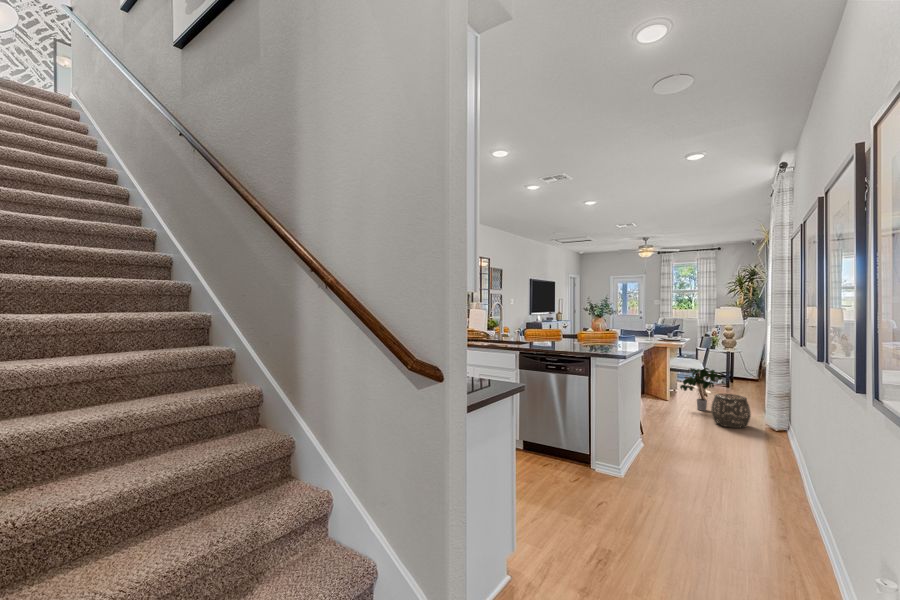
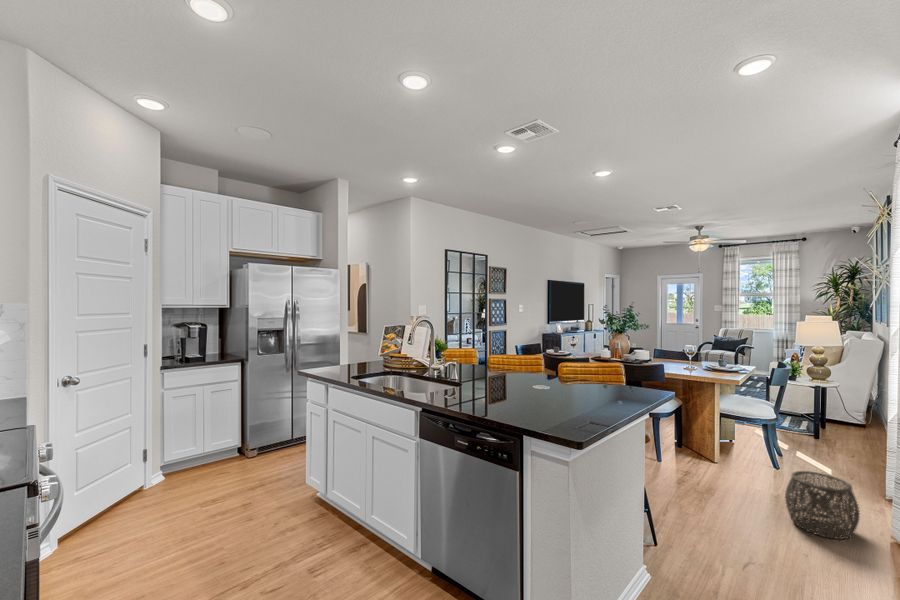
potted plant: present [680,368,721,411] -> none [734,419,805,488]

